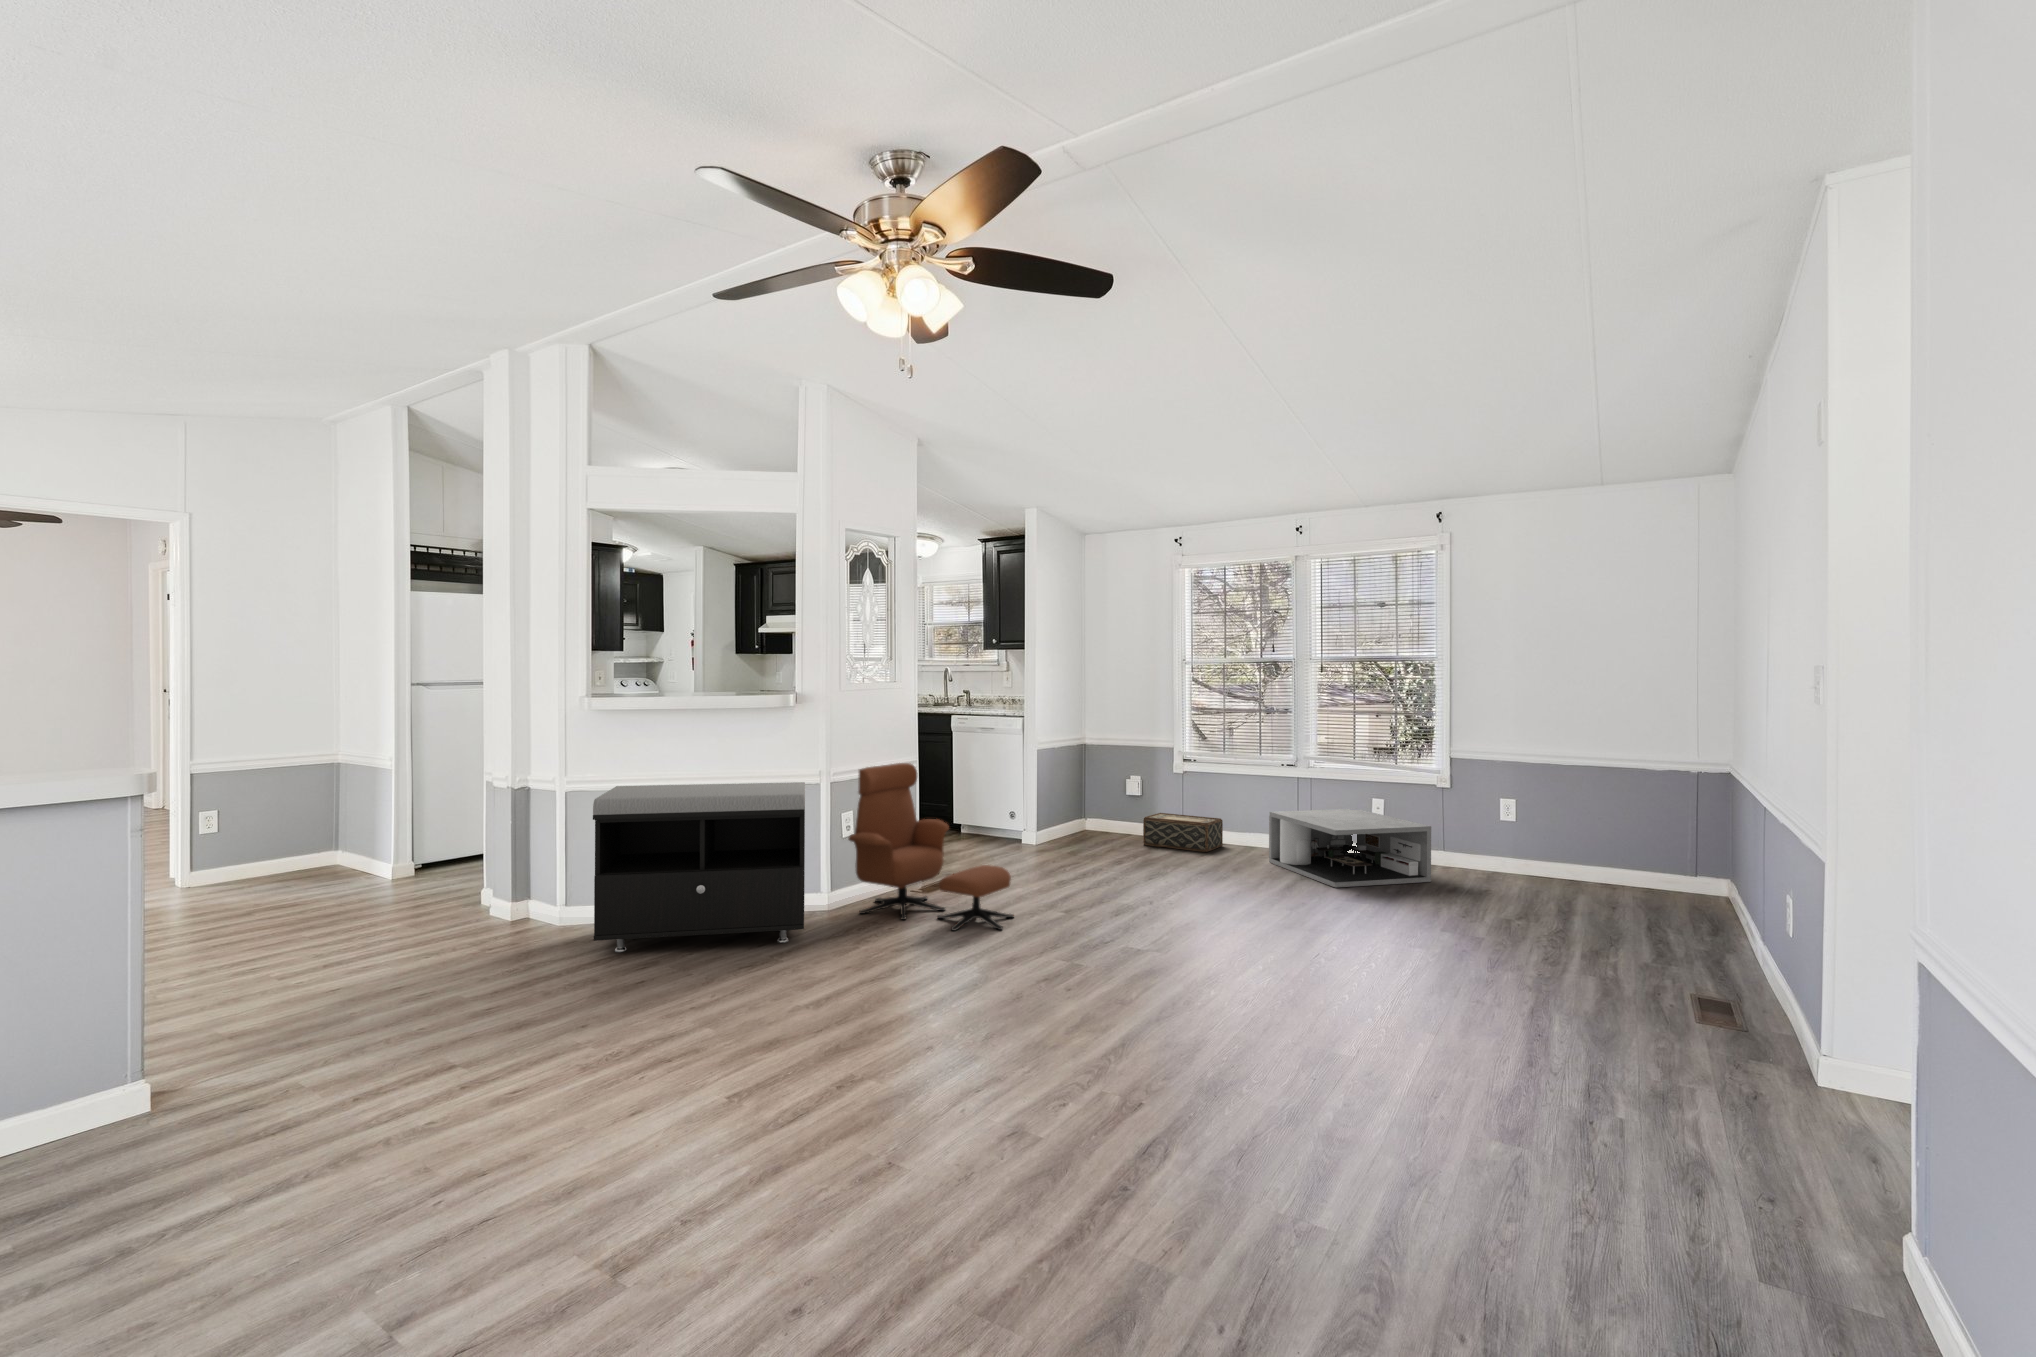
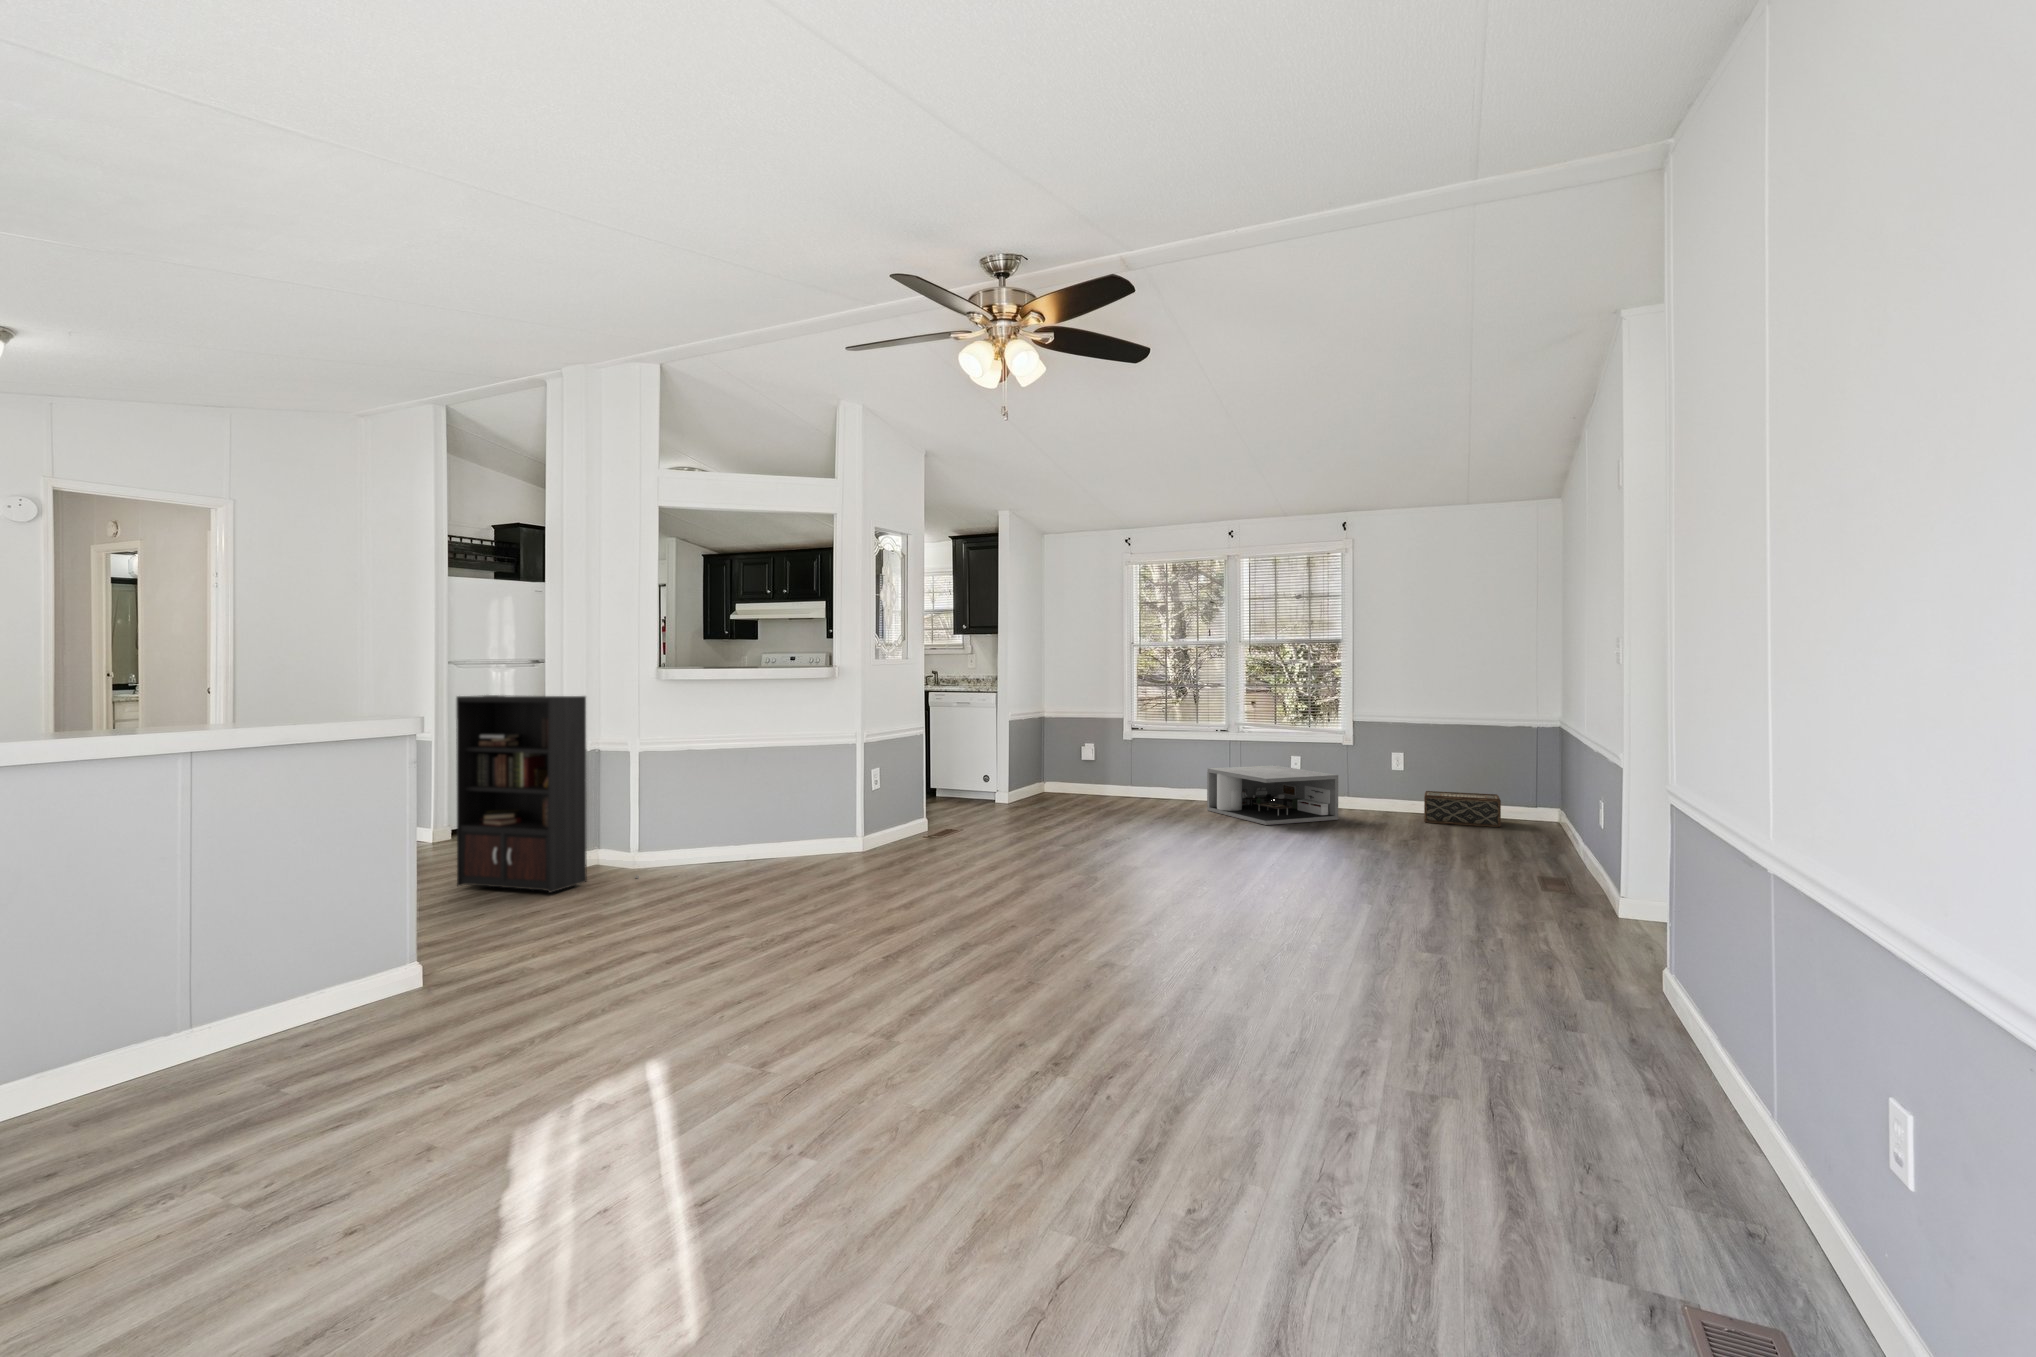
bookcase: none [340,725,548,963] -> present [456,695,639,893]
lounge chair: present [848,763,1014,931] -> none [883,727,1021,860]
storage bench: present [593,782,805,952] -> none [689,742,862,882]
woven basket: present [1143,813,1223,852] -> present [1424,791,1501,827]

